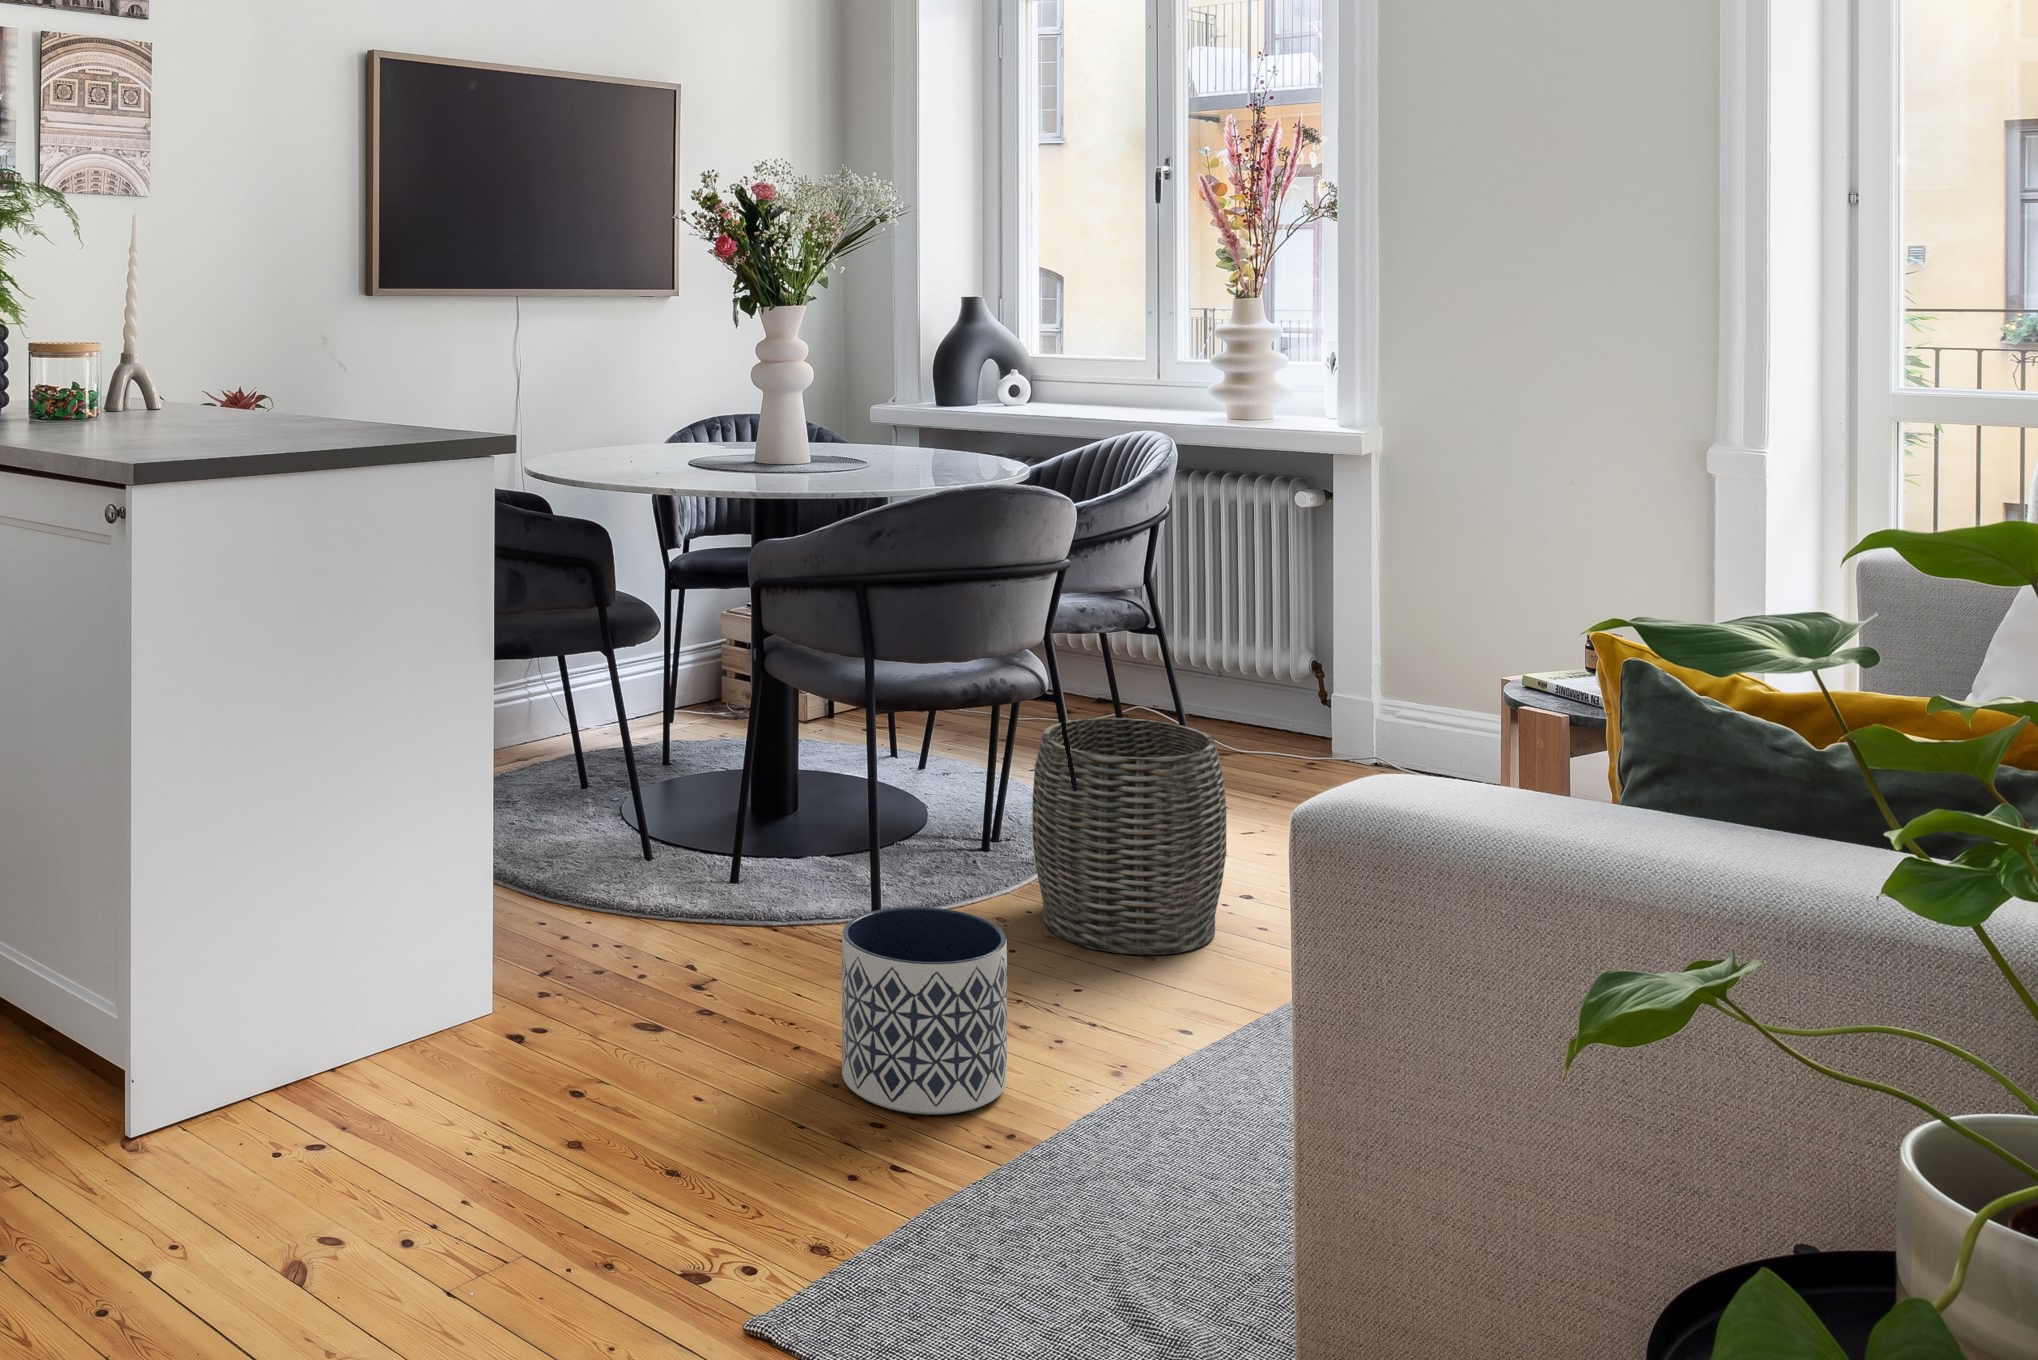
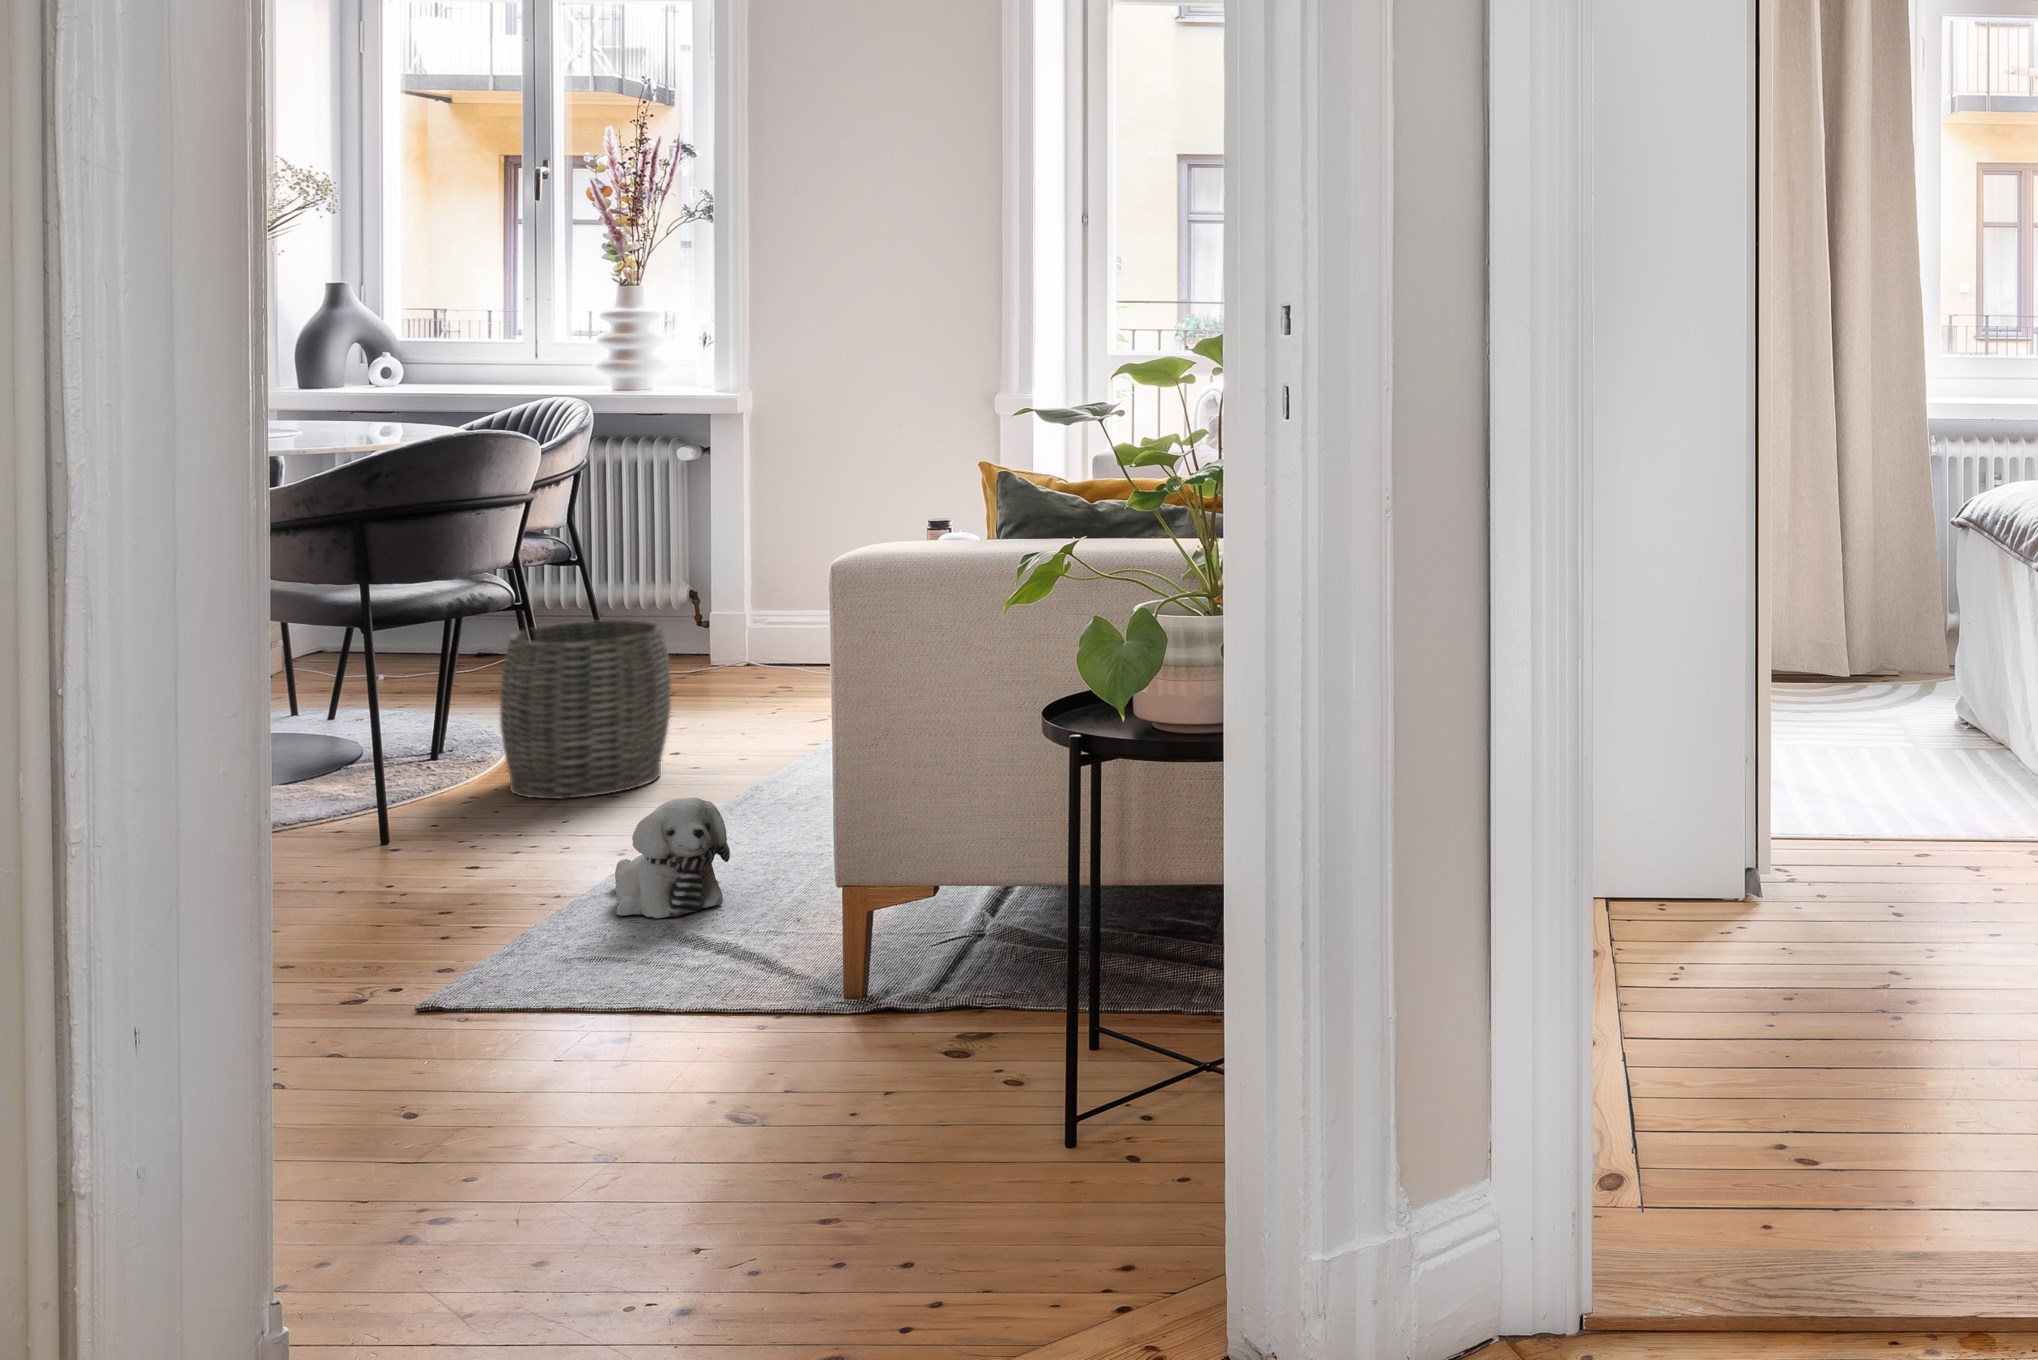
planter: present [842,907,1007,1115] -> none [391,758,539,906]
plush toy: none [1063,1058,1220,1239] -> present [615,798,730,918]

